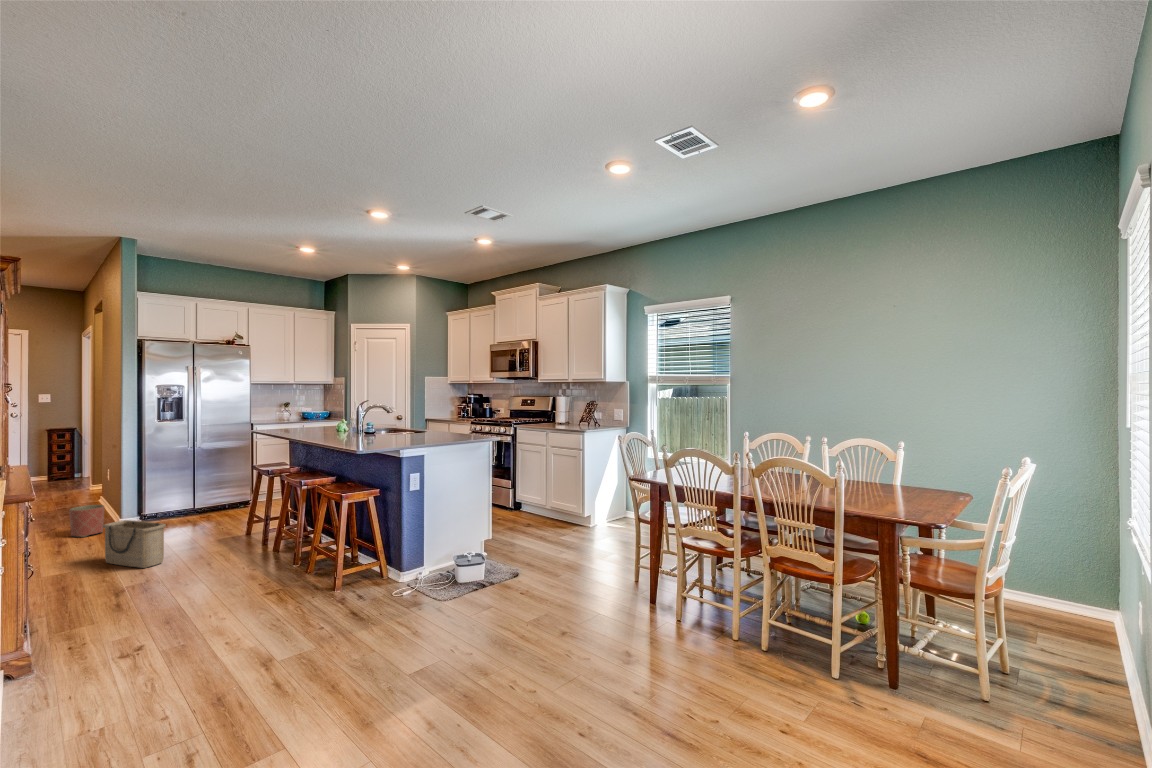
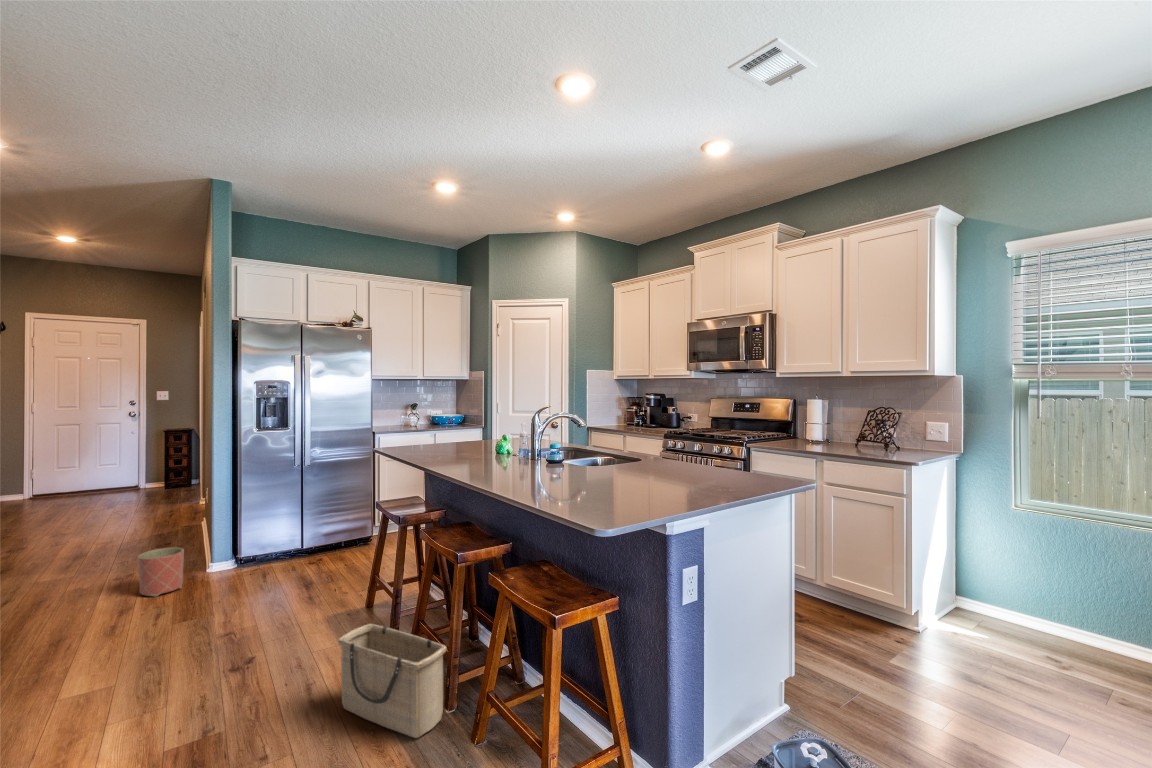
basket: present [103,520,166,568] -> present [338,624,447,738]

